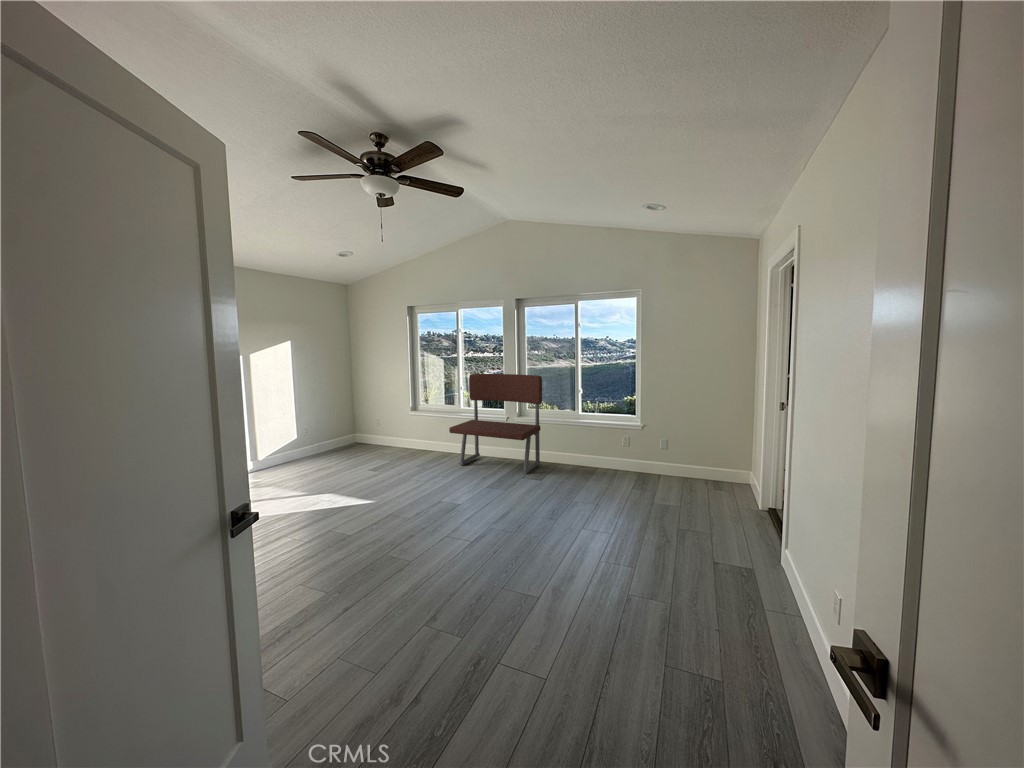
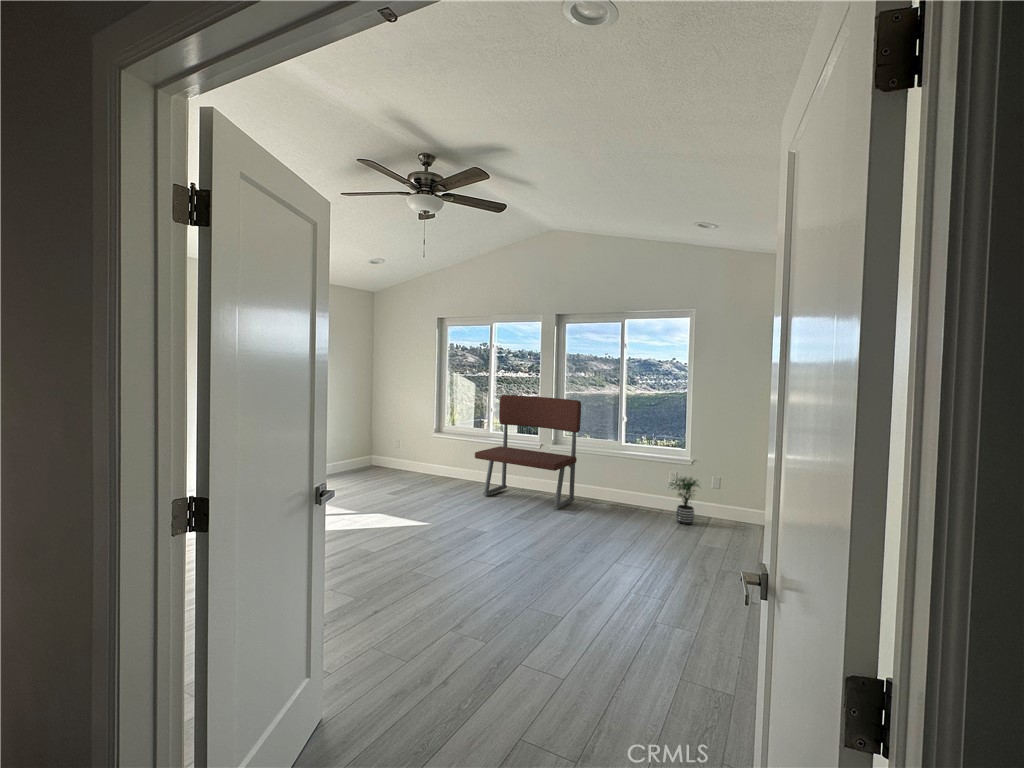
potted plant: none [622,436,653,480] -> present [671,477,699,525]

